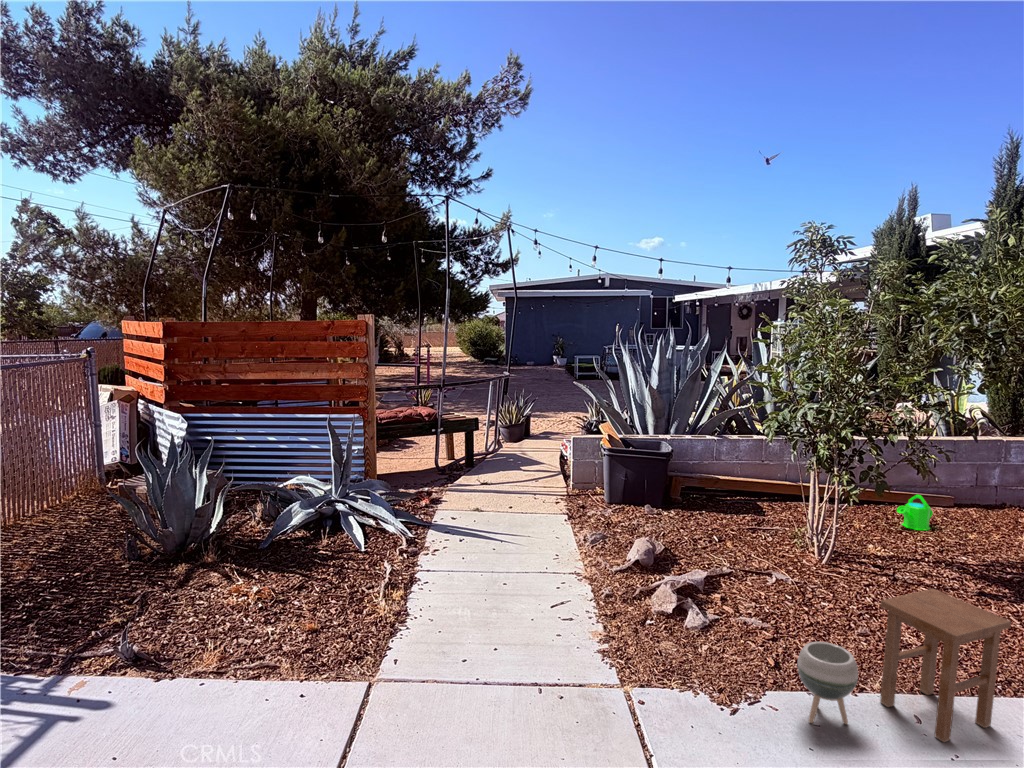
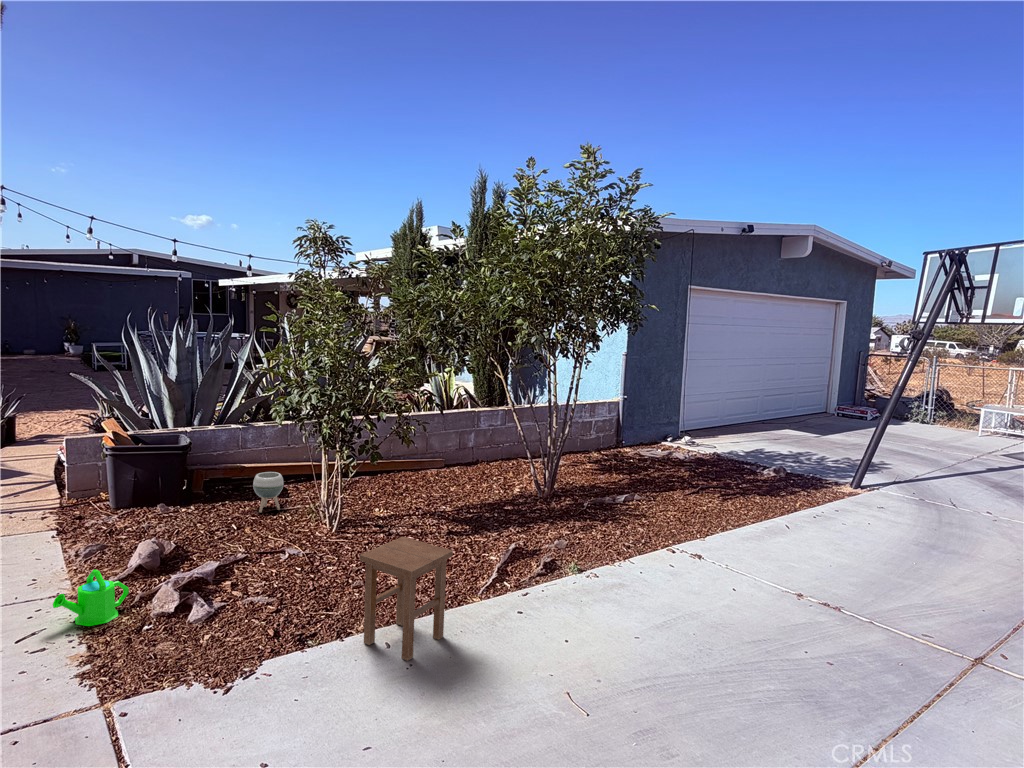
watering can: present [897,495,933,530] -> present [53,570,129,626]
planter: present [798,642,858,724] -> present [253,472,284,513]

